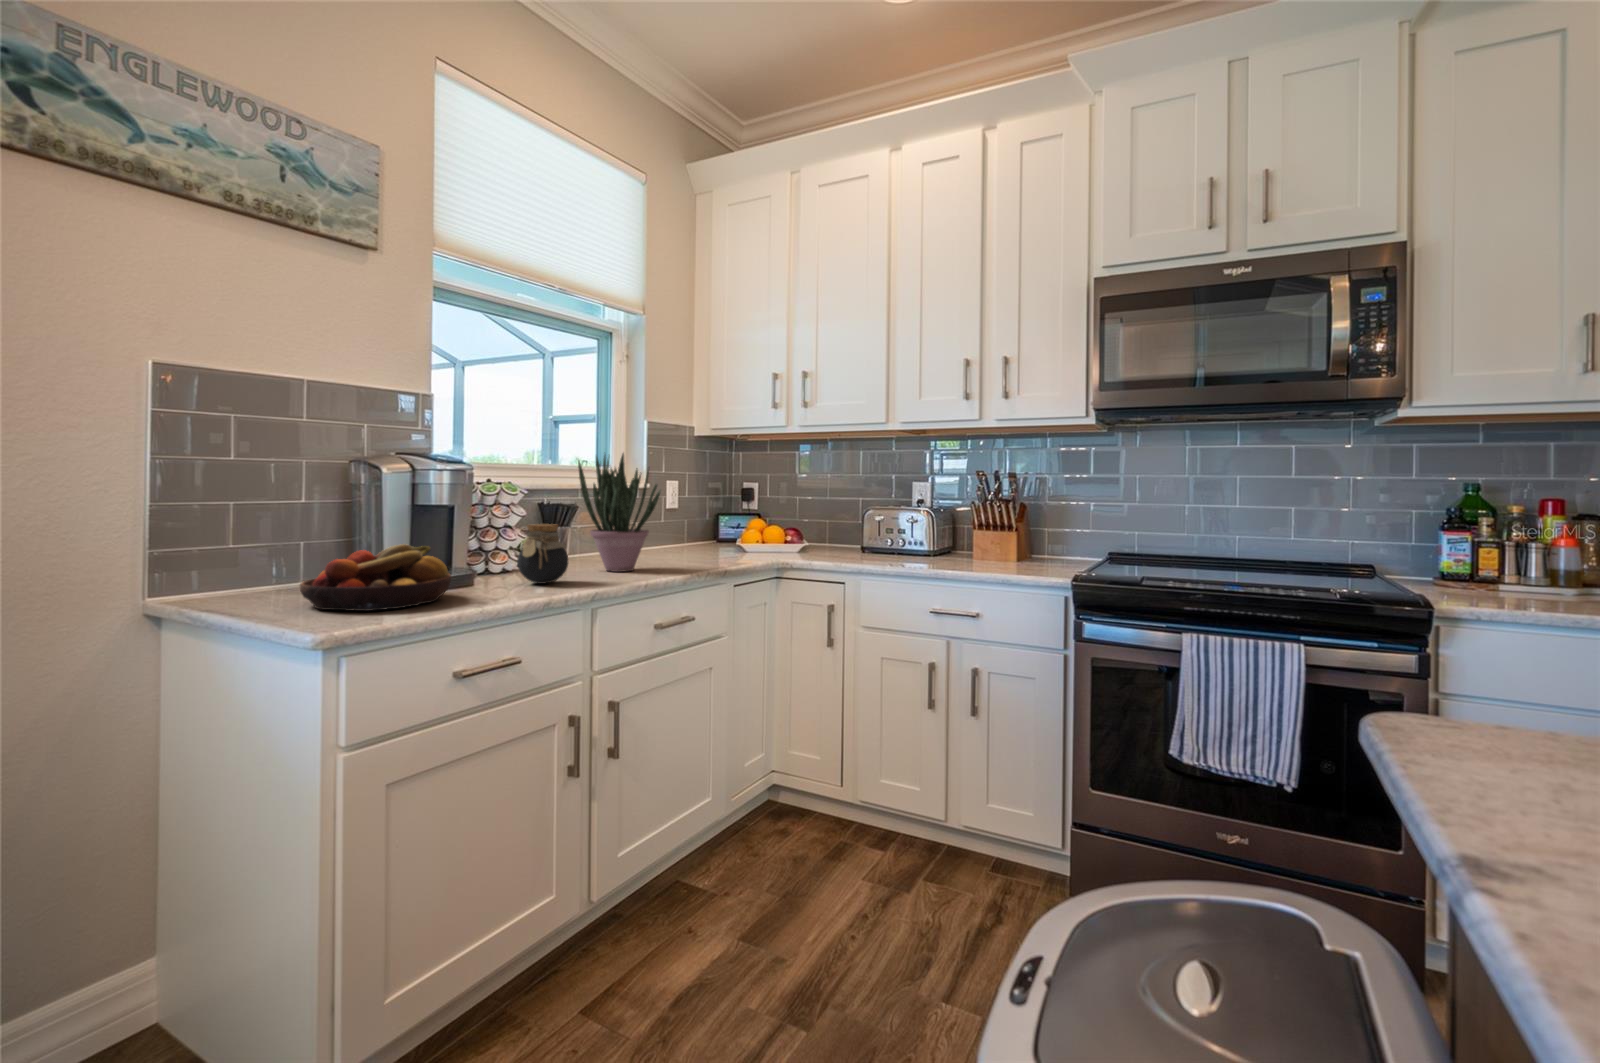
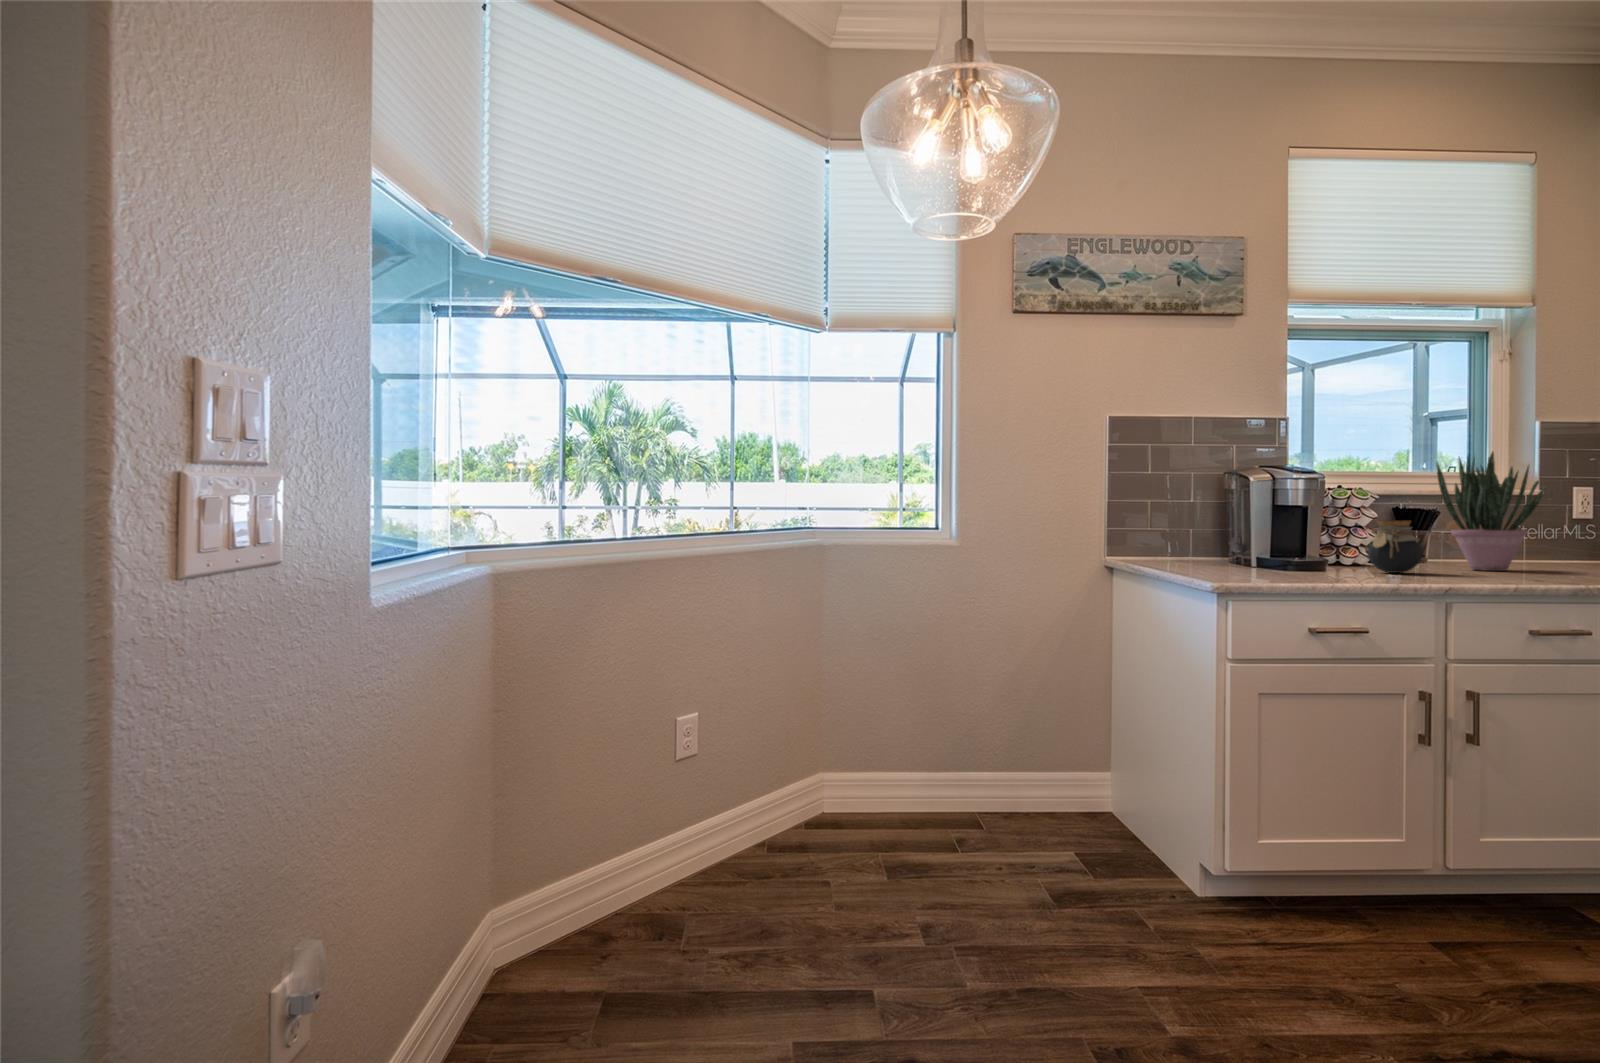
fruit bowl: present [300,544,451,611] -> none [1193,532,1306,577]

